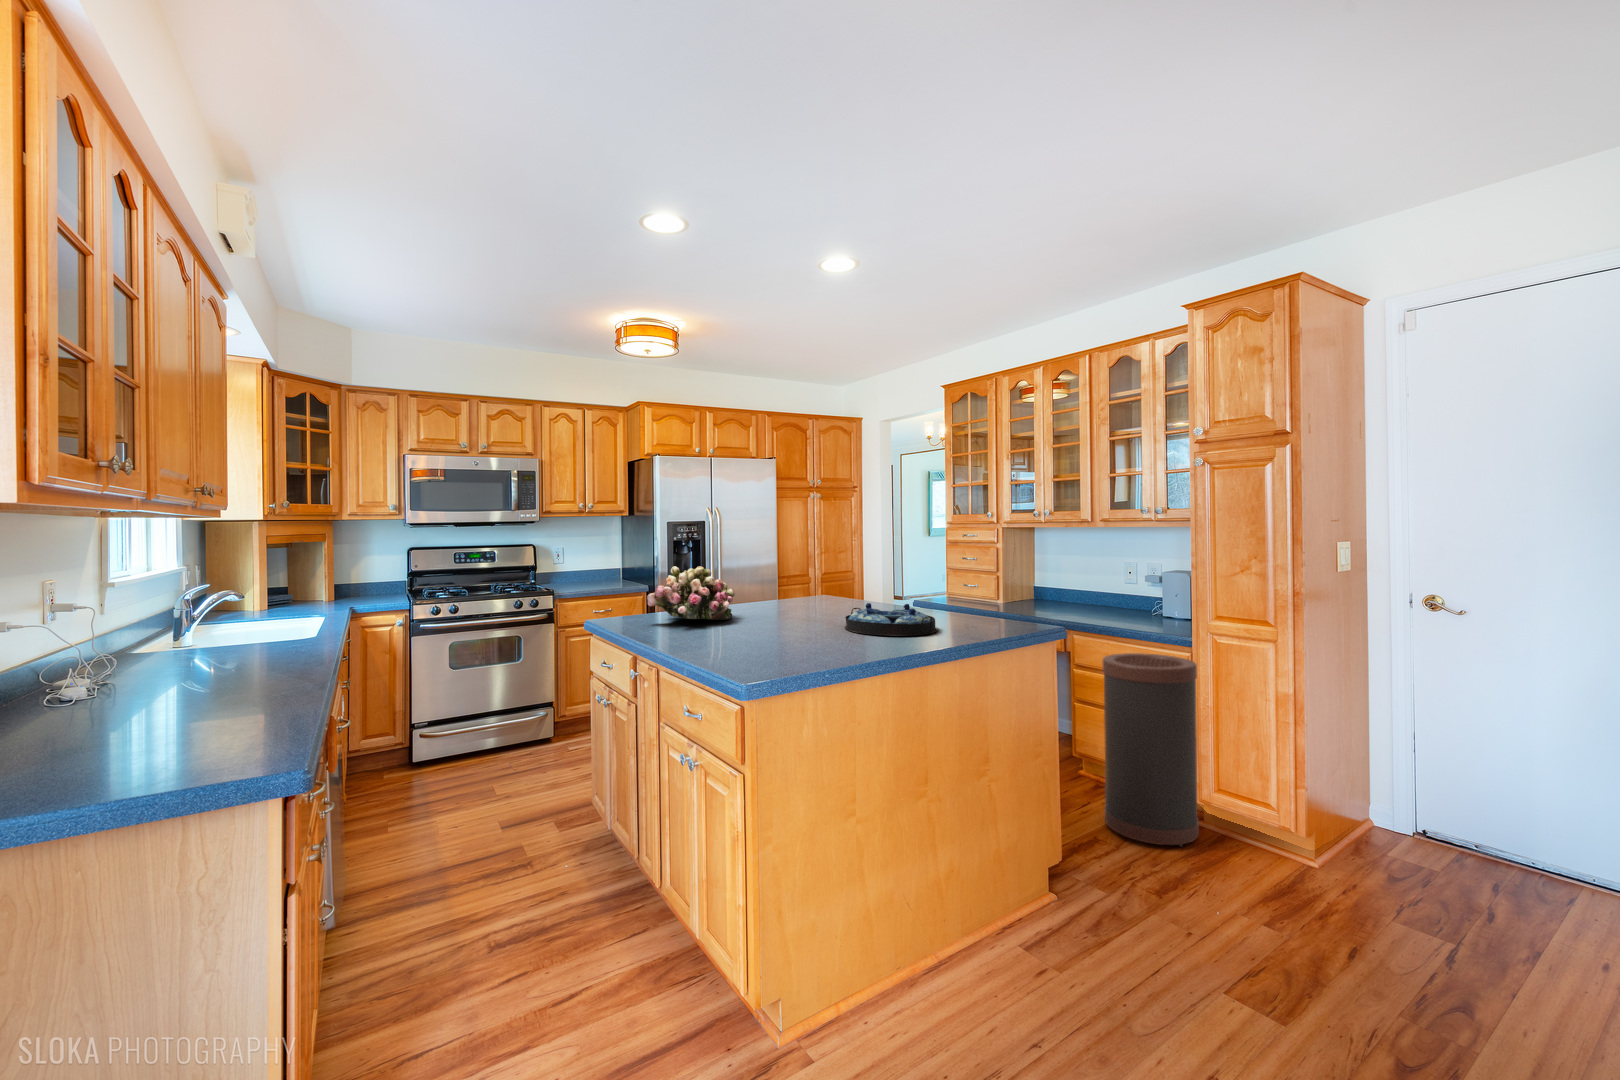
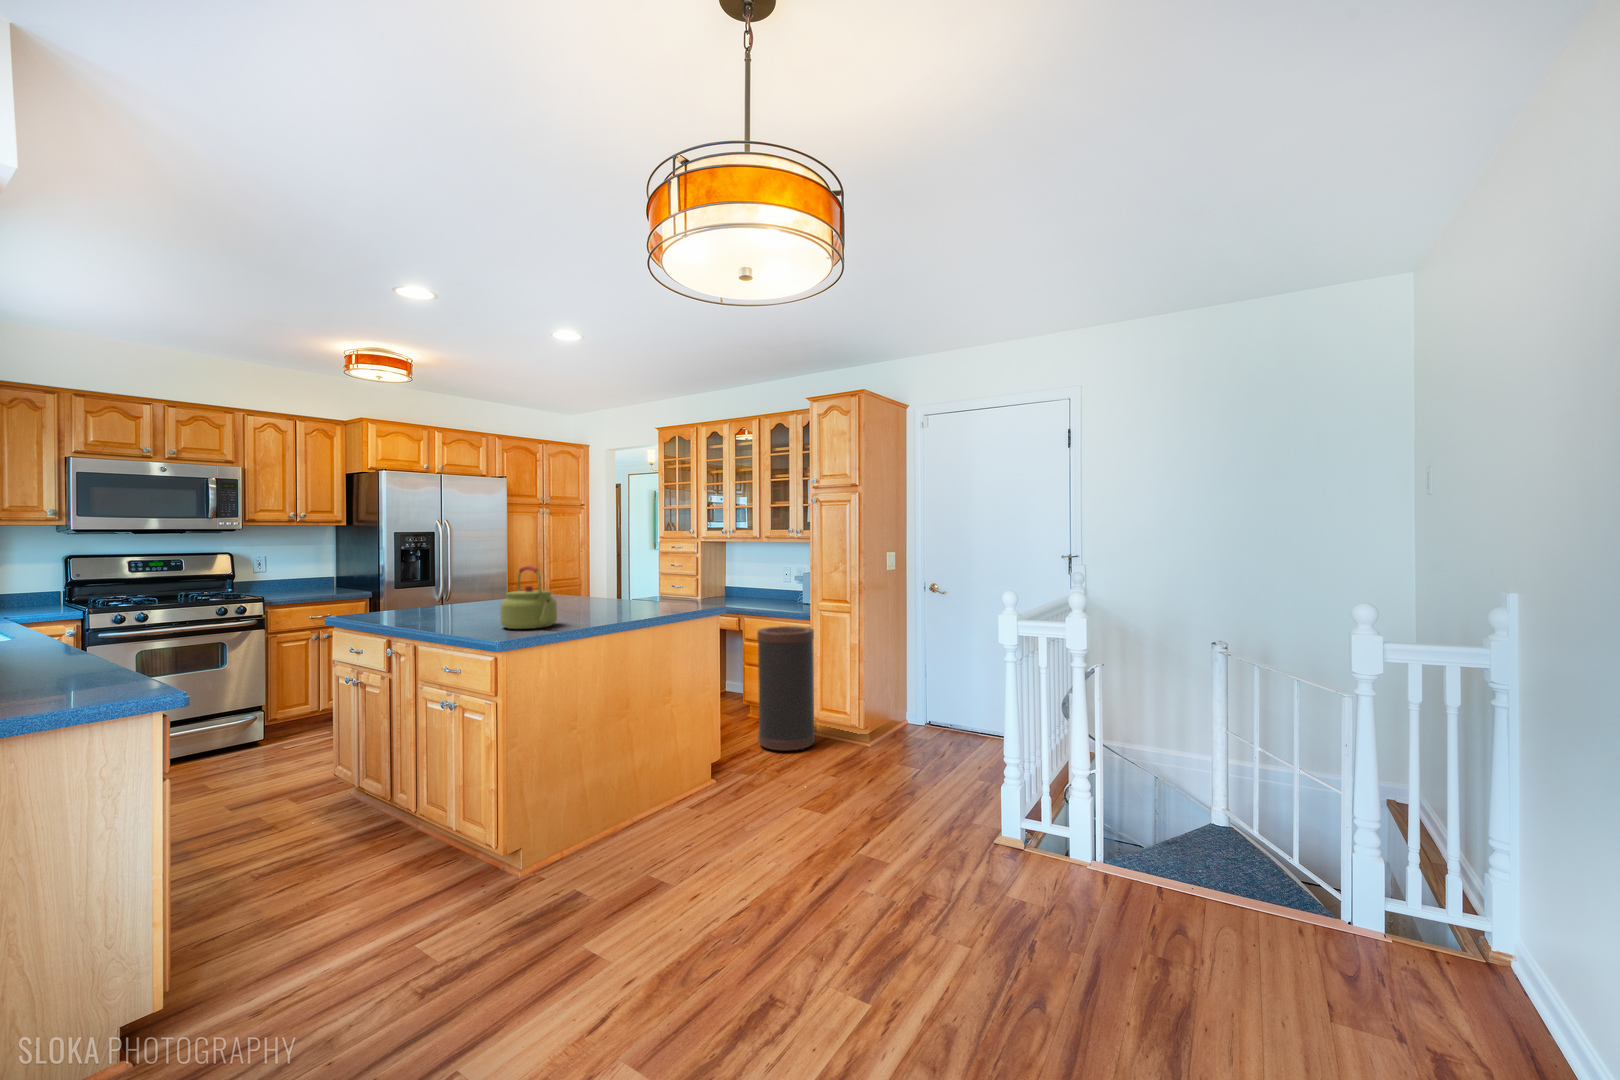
flower arrangement: present [647,566,735,620] -> none [396,568,476,611]
kettle: none [754,568,826,657] -> present [500,566,557,629]
serving tray: present [845,603,937,636] -> none [570,594,639,615]

